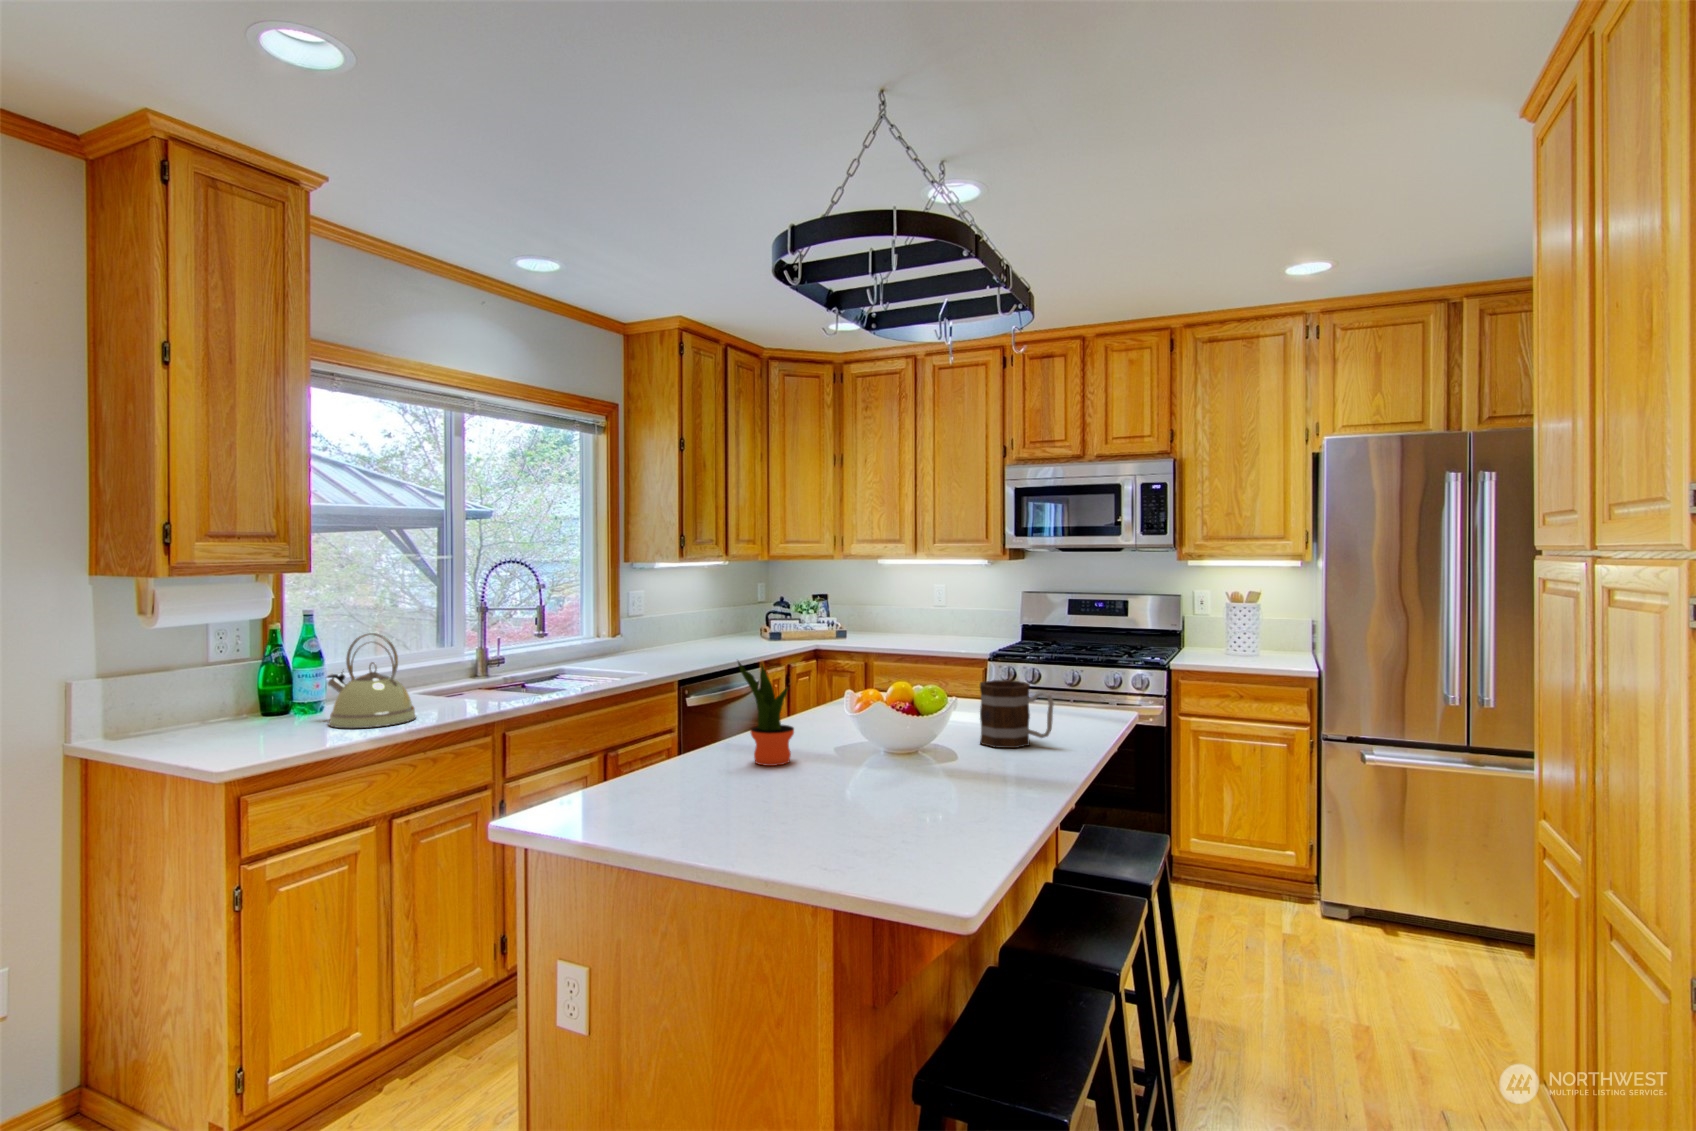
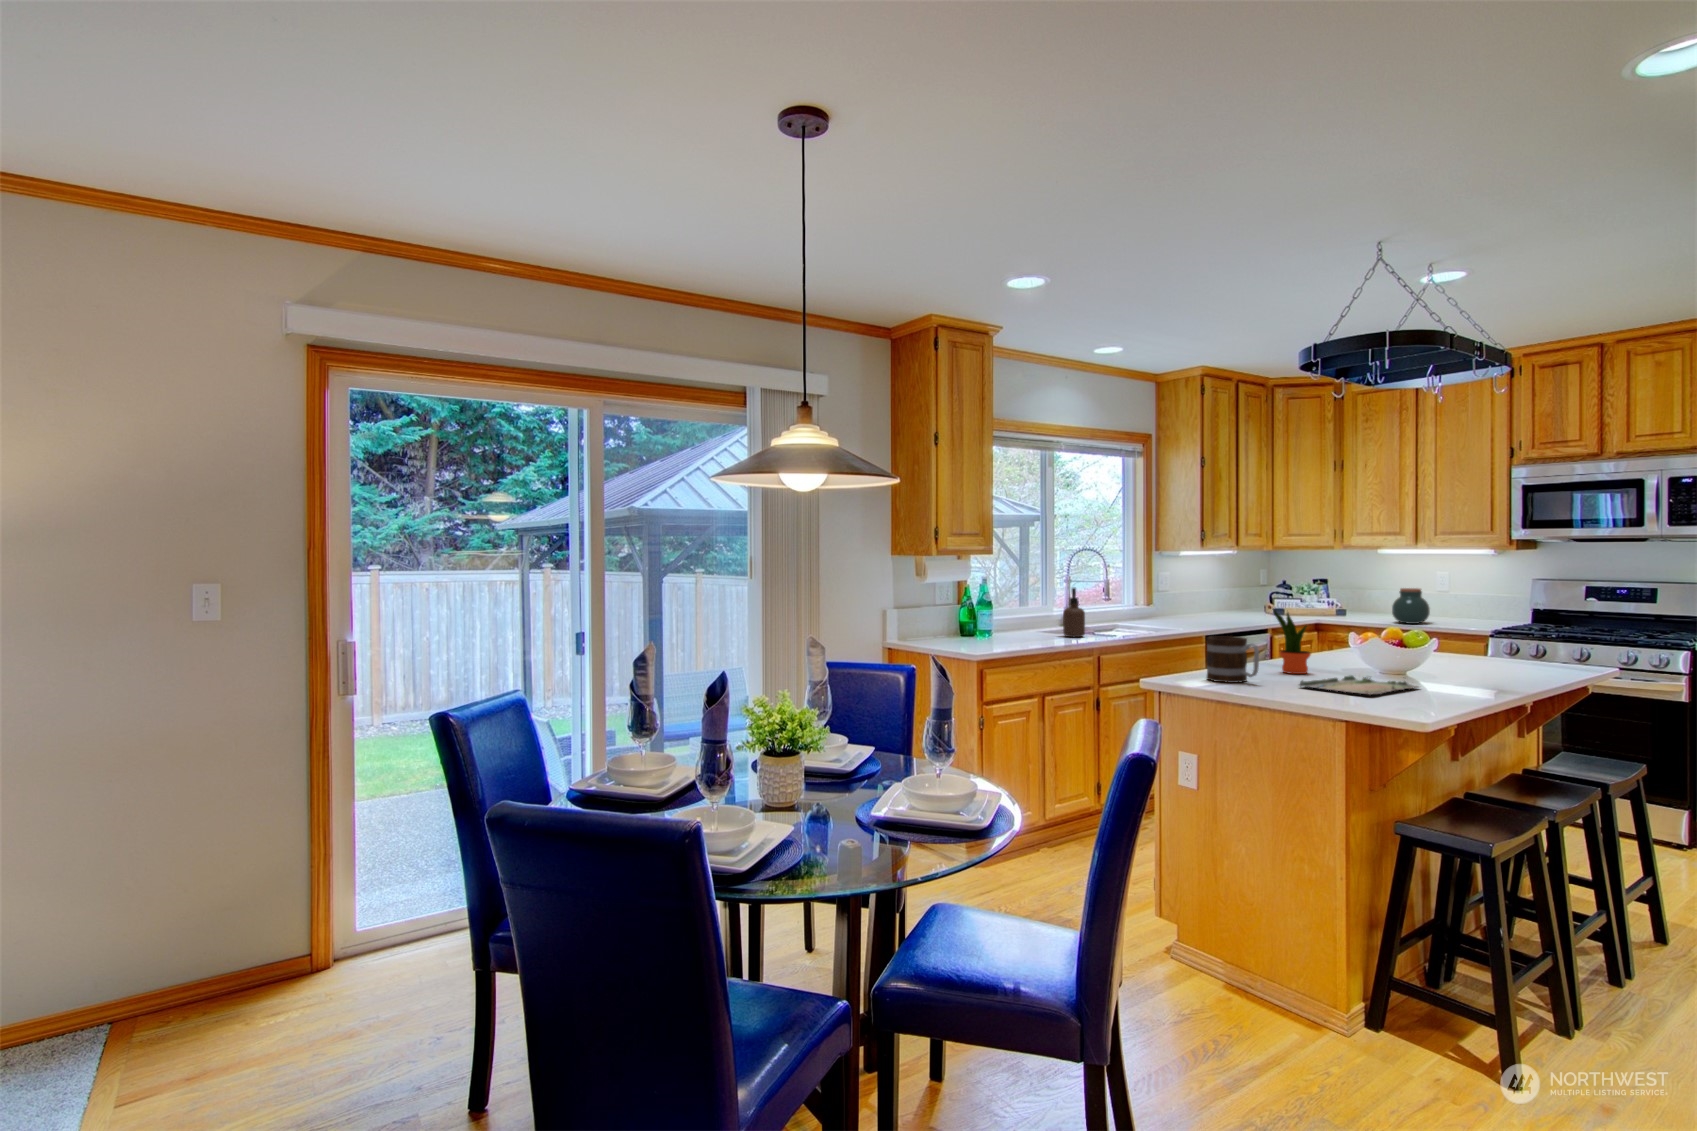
jar: none [893,604,930,646] -> present [1392,588,1430,624]
soap dispenser: none [452,622,489,702] -> present [1063,588,1085,637]
kettle: present [327,633,416,728] -> none [1001,590,1051,644]
mug: present [980,680,1054,748] -> present [1206,636,1259,683]
tray: none [769,766,944,823] -> present [1299,675,1418,694]

